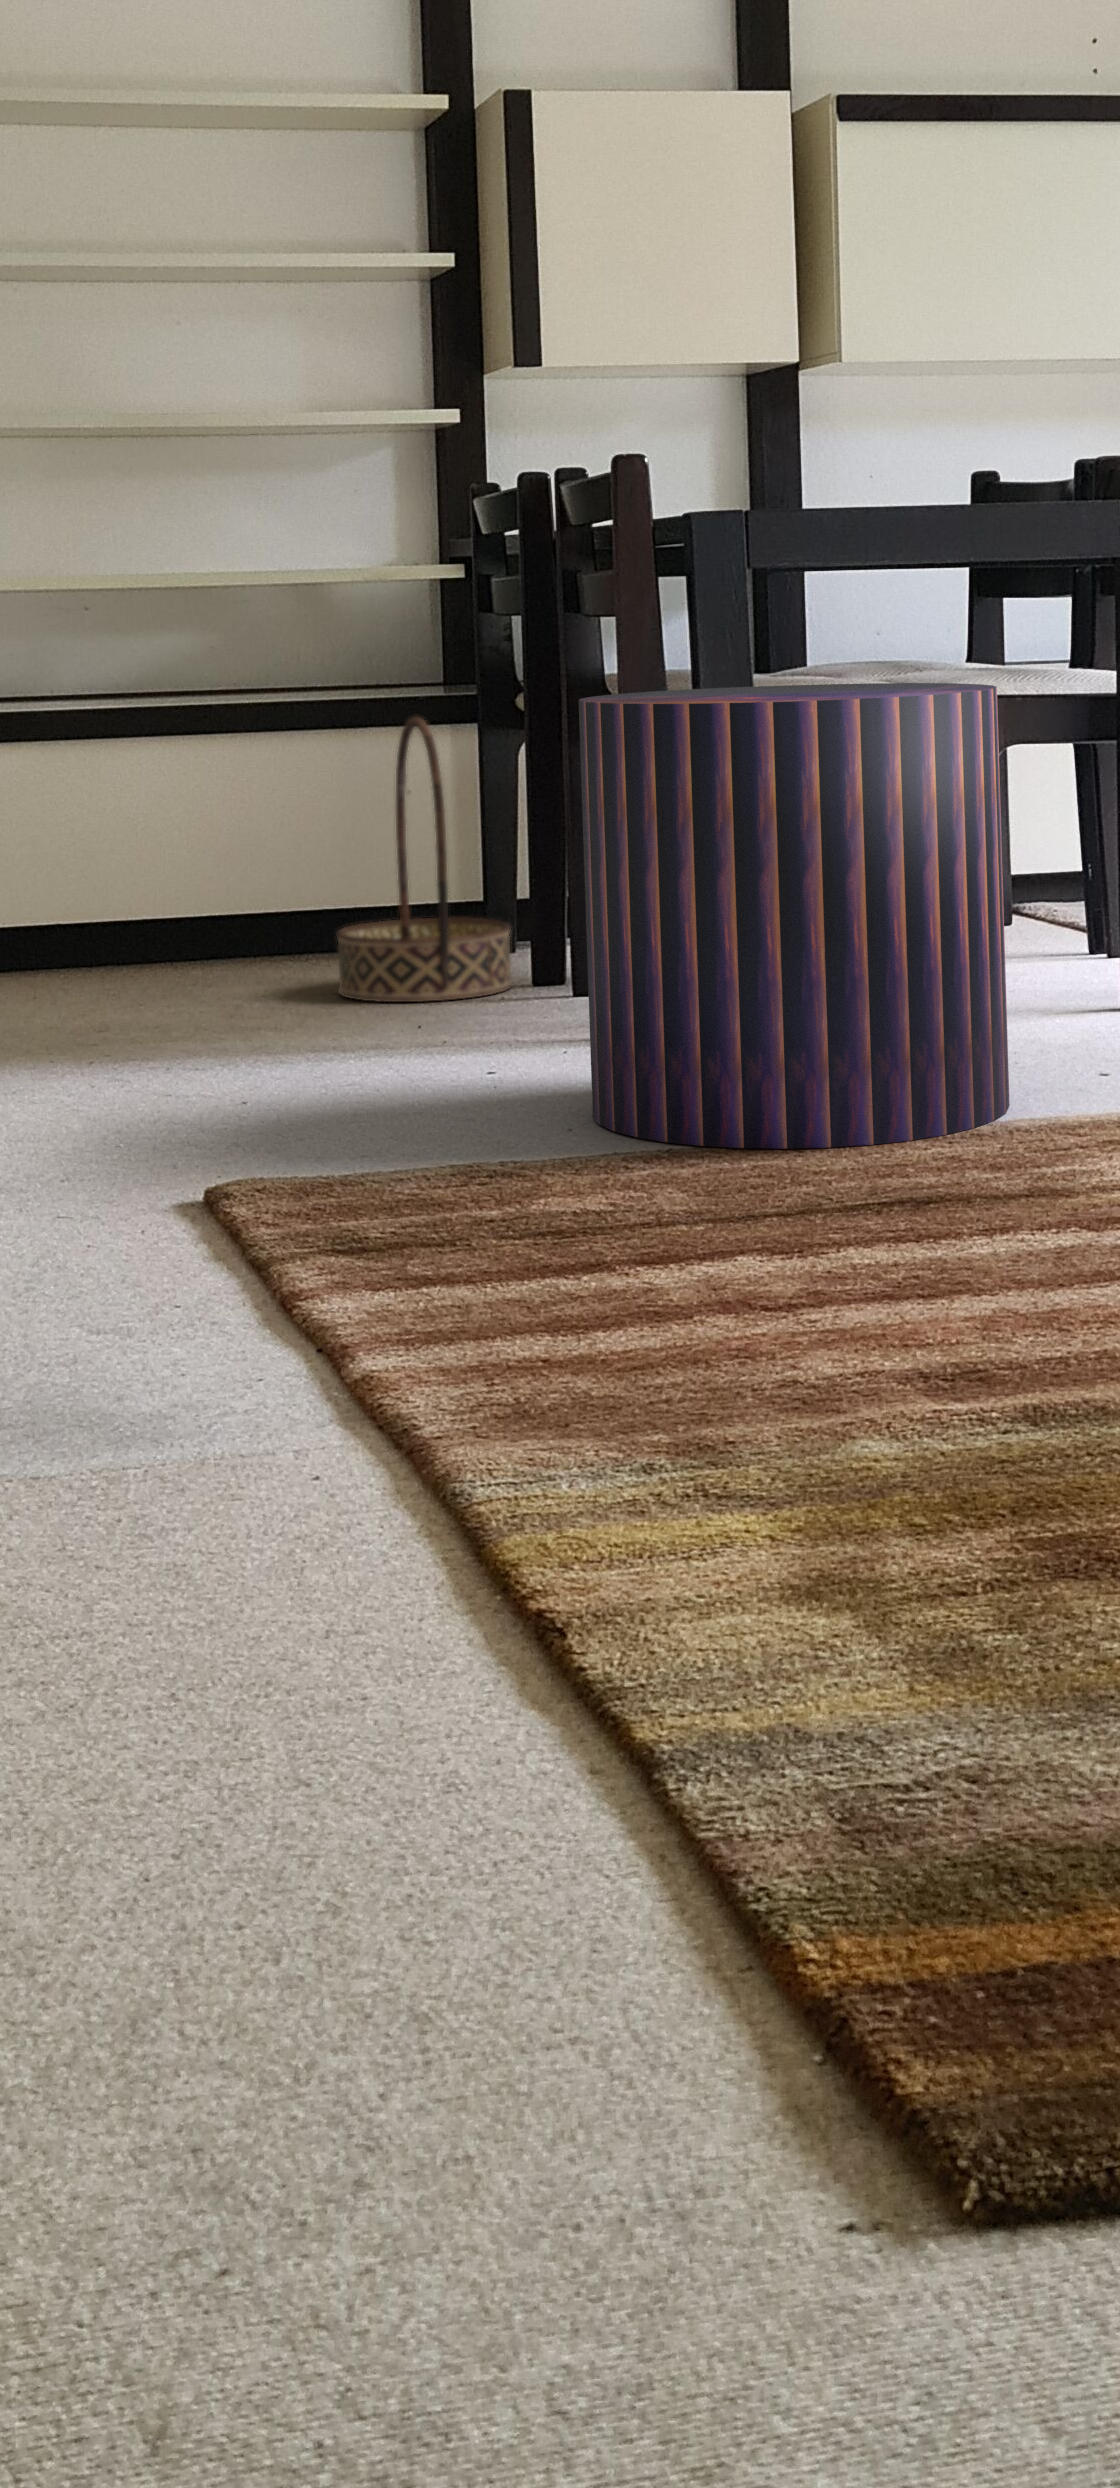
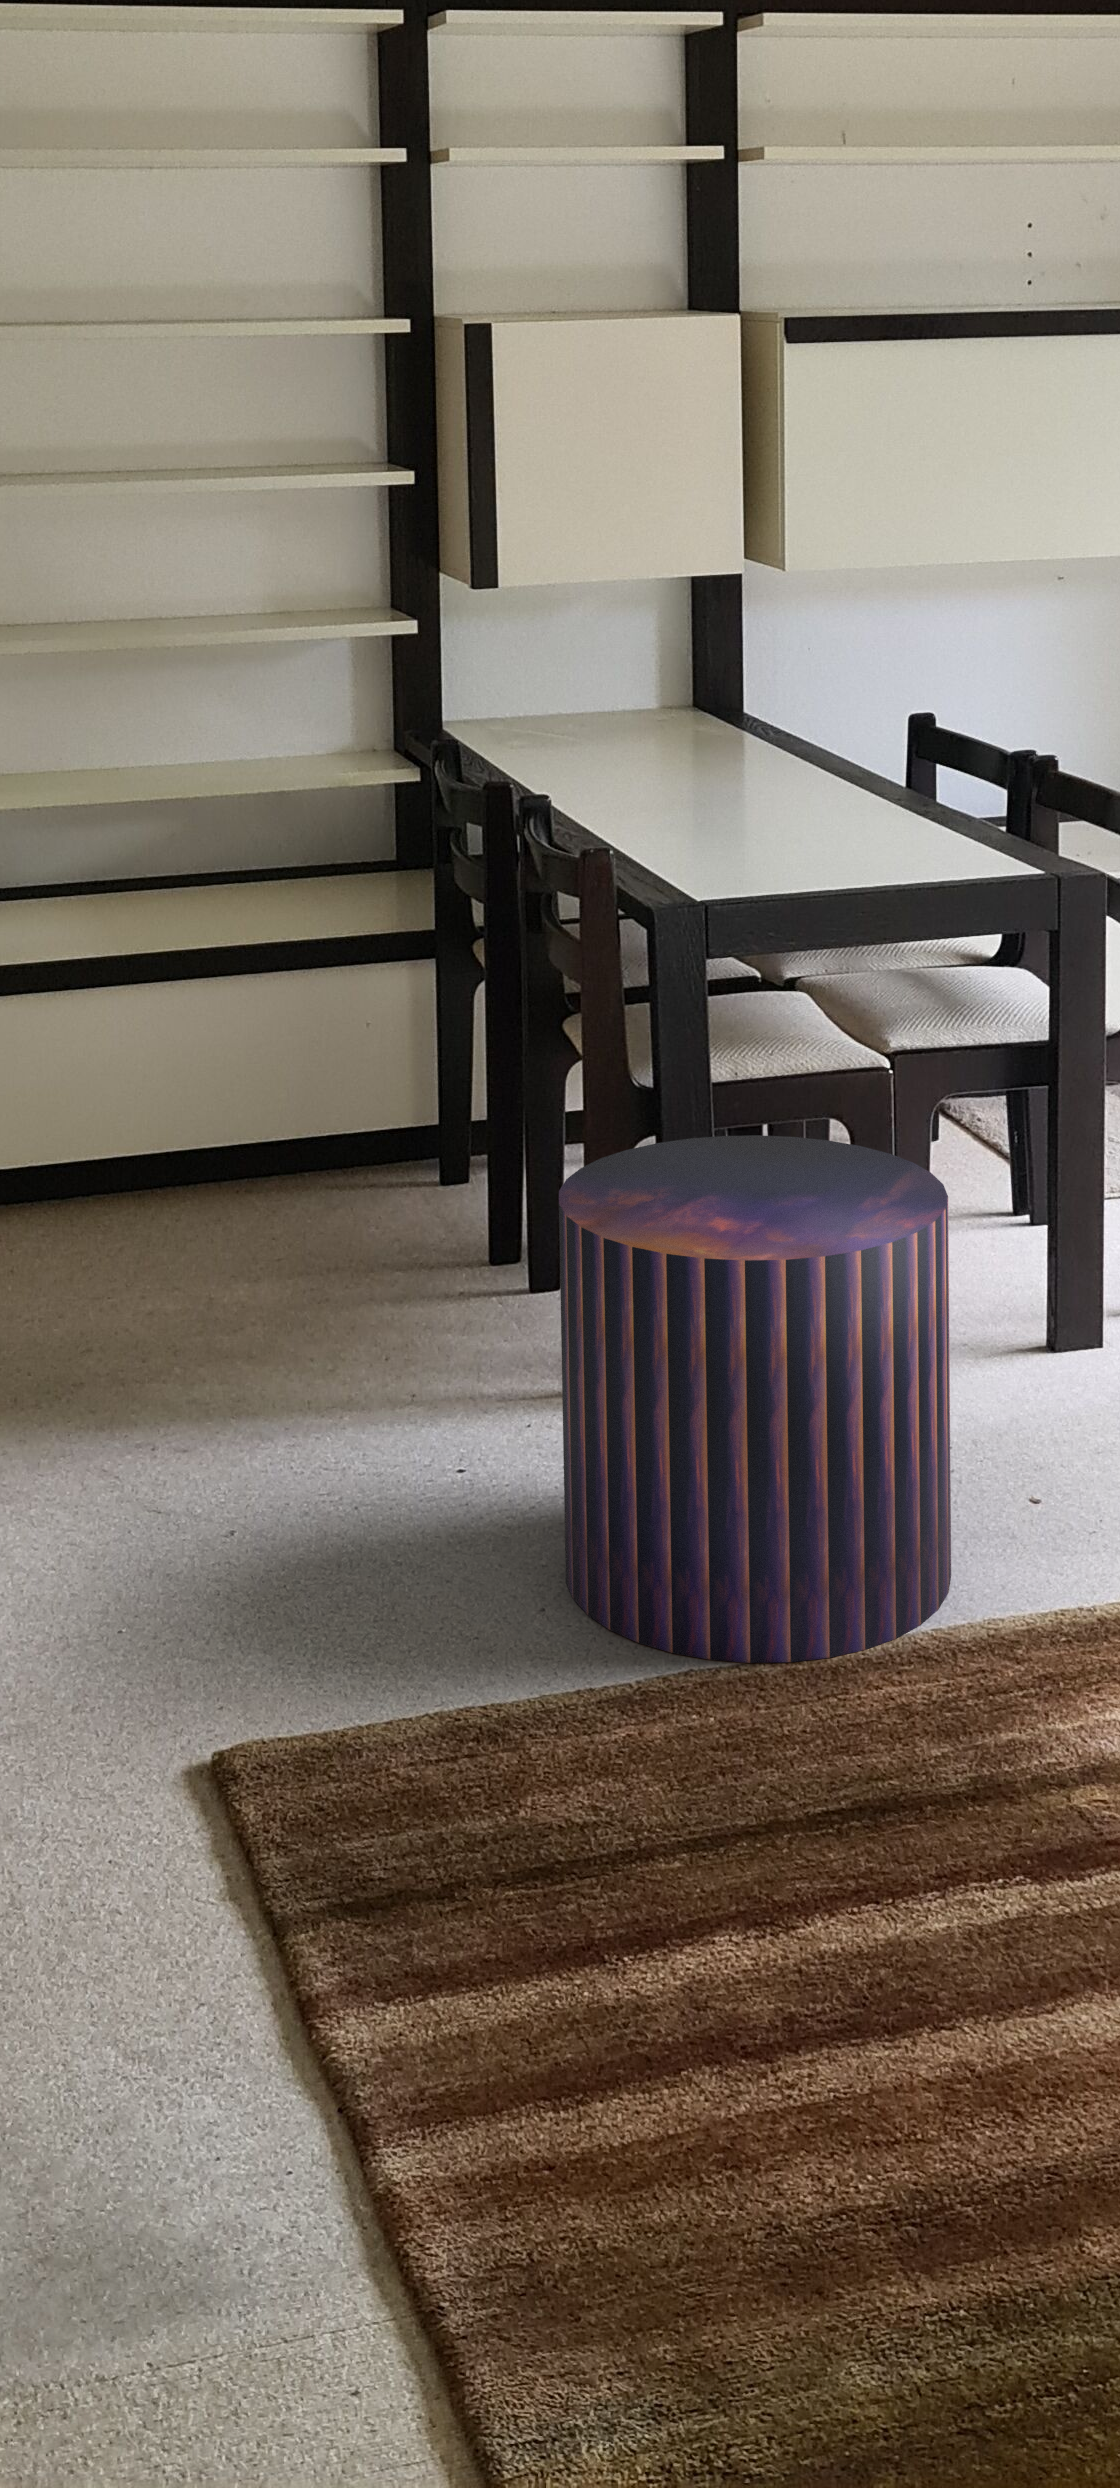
basket: present [337,717,513,1002] -> none [303,1008,470,1293]

